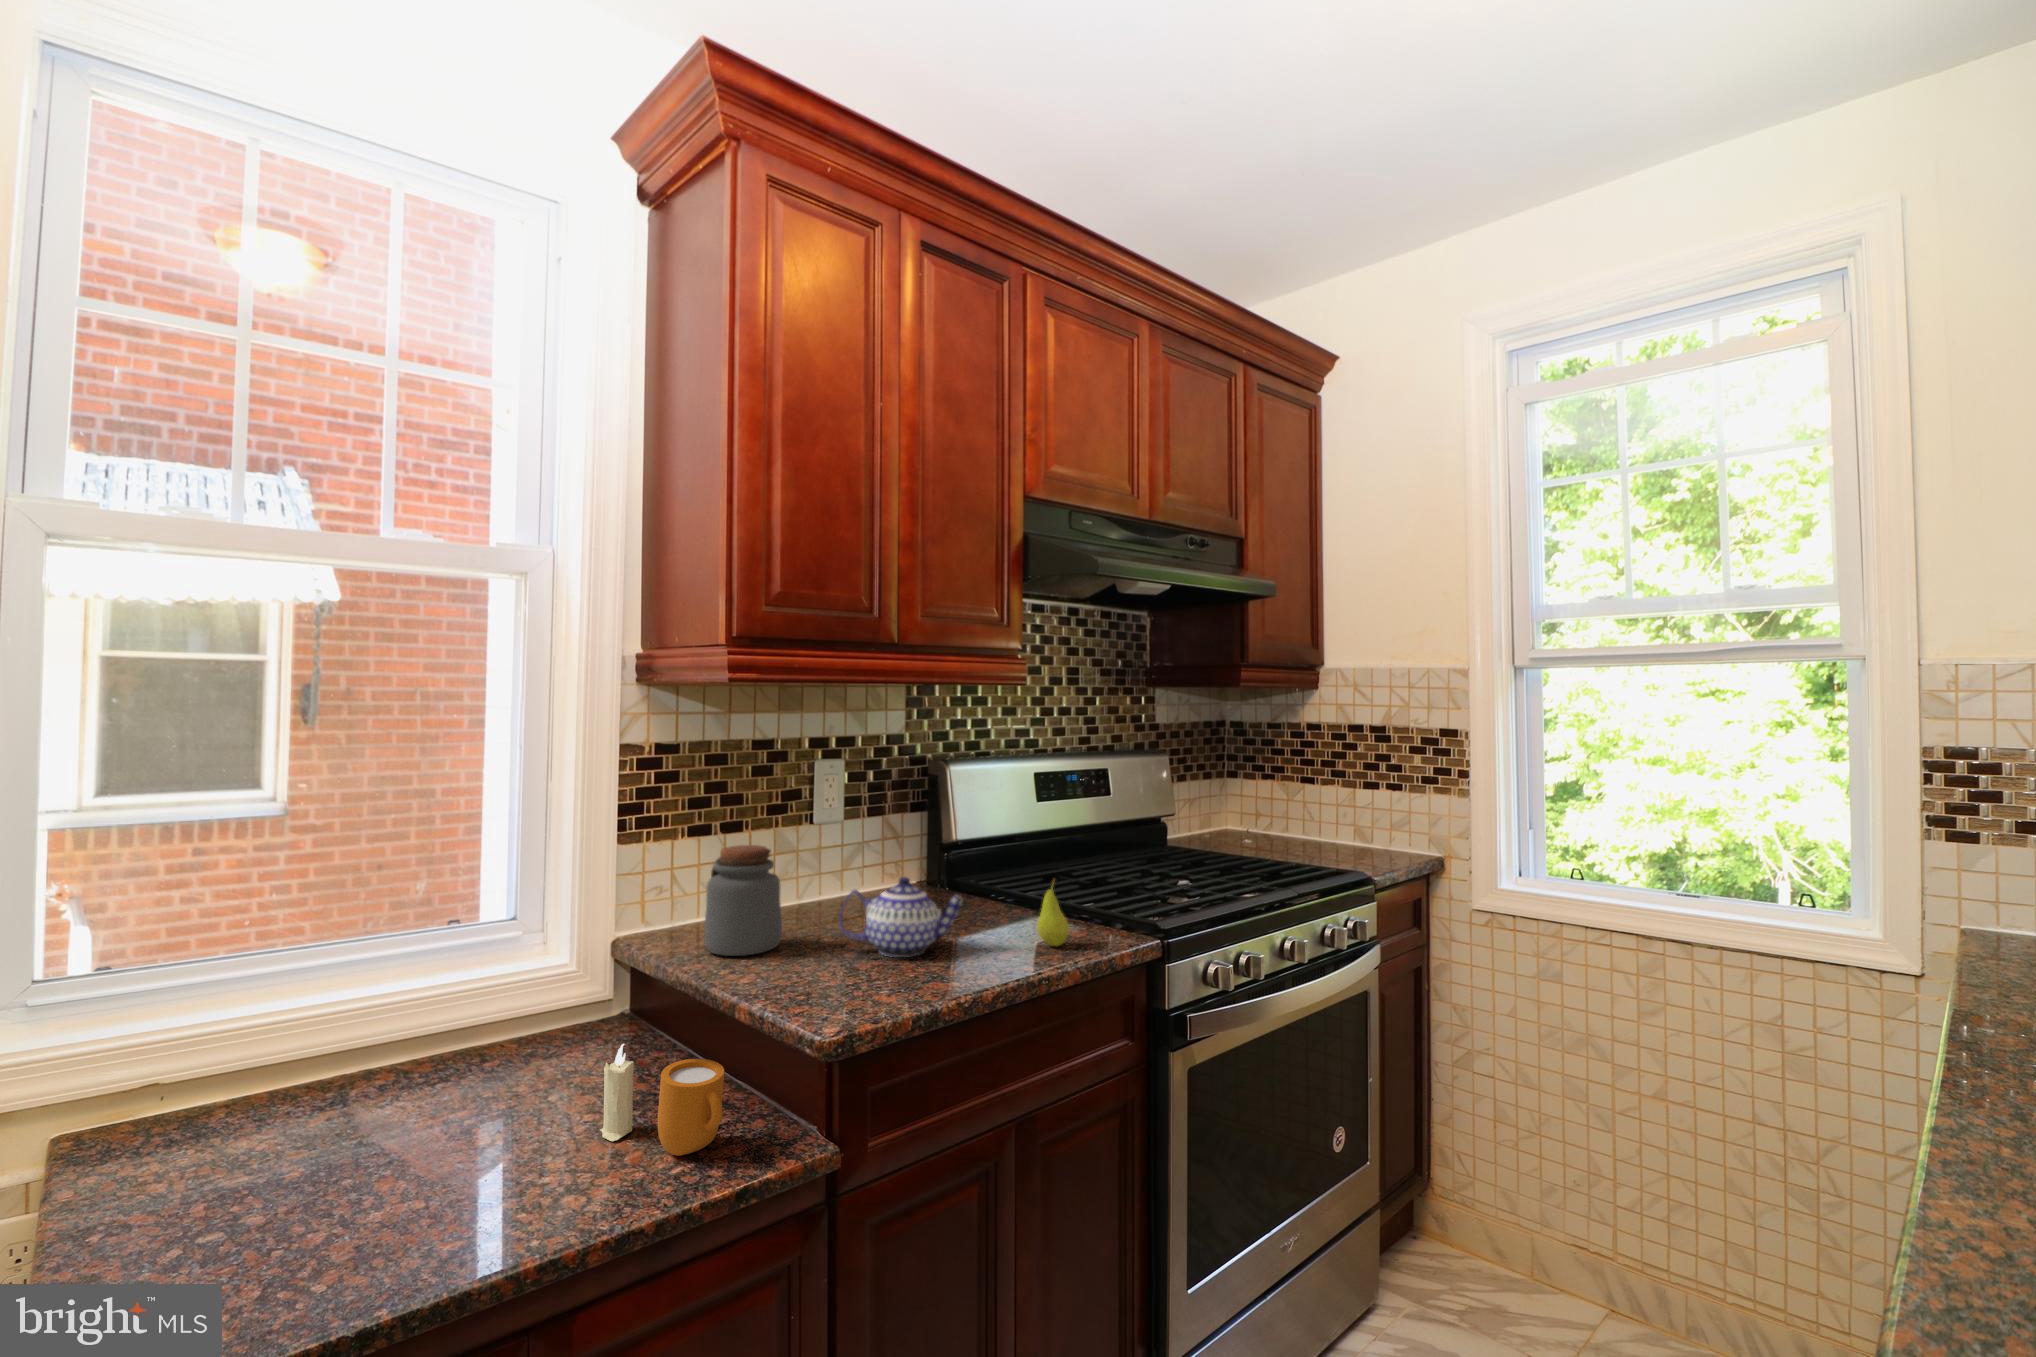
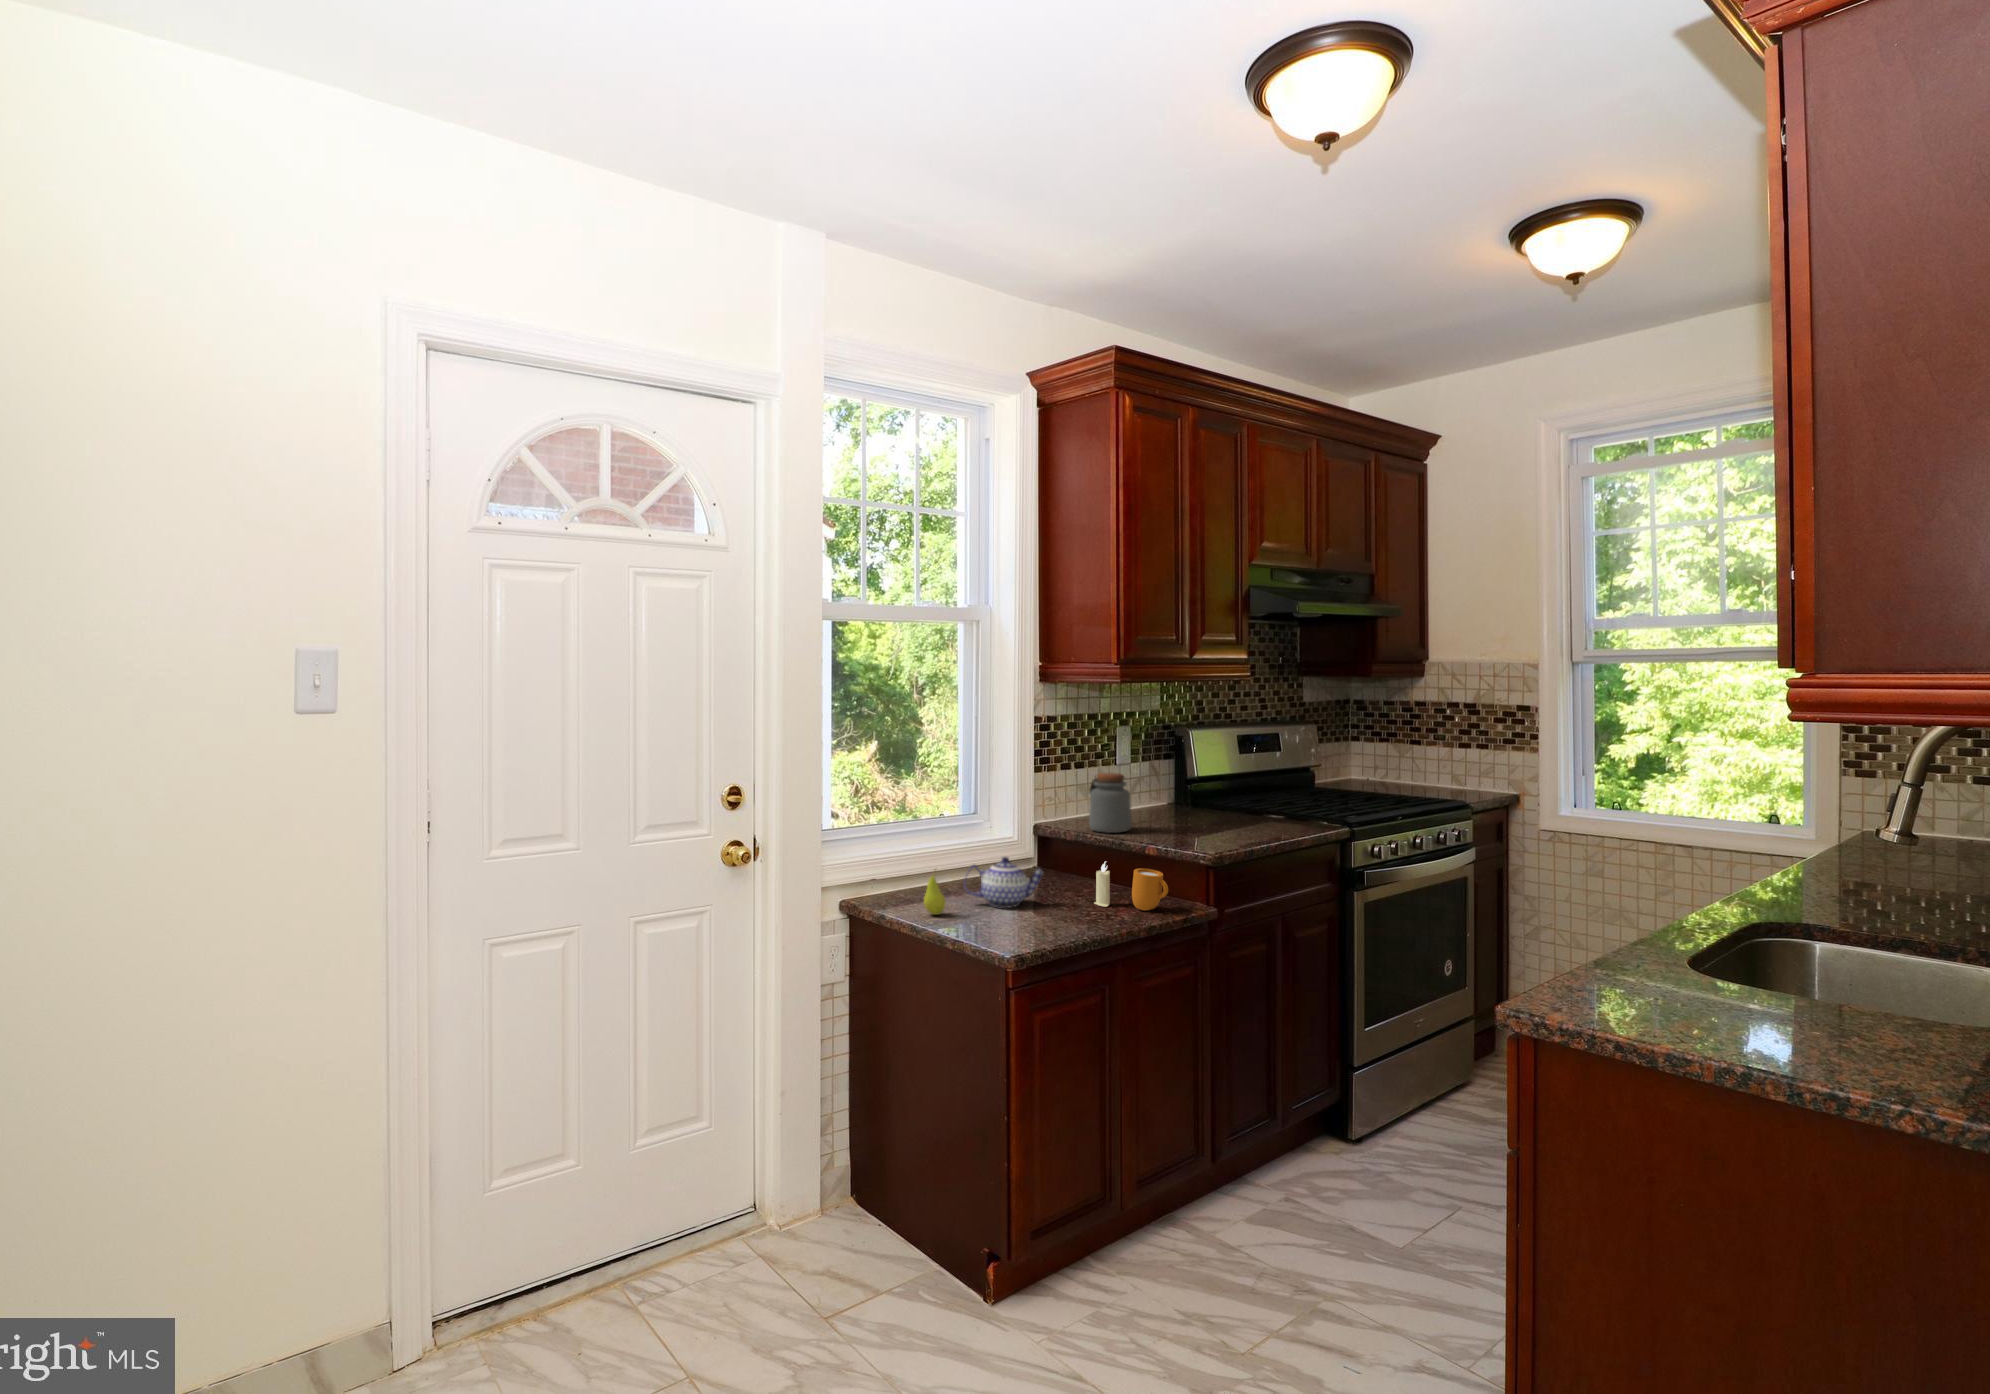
teapot: present [839,877,963,957] -> present [964,857,1043,908]
fruit: present [1037,879,1069,946] -> present [924,875,946,915]

